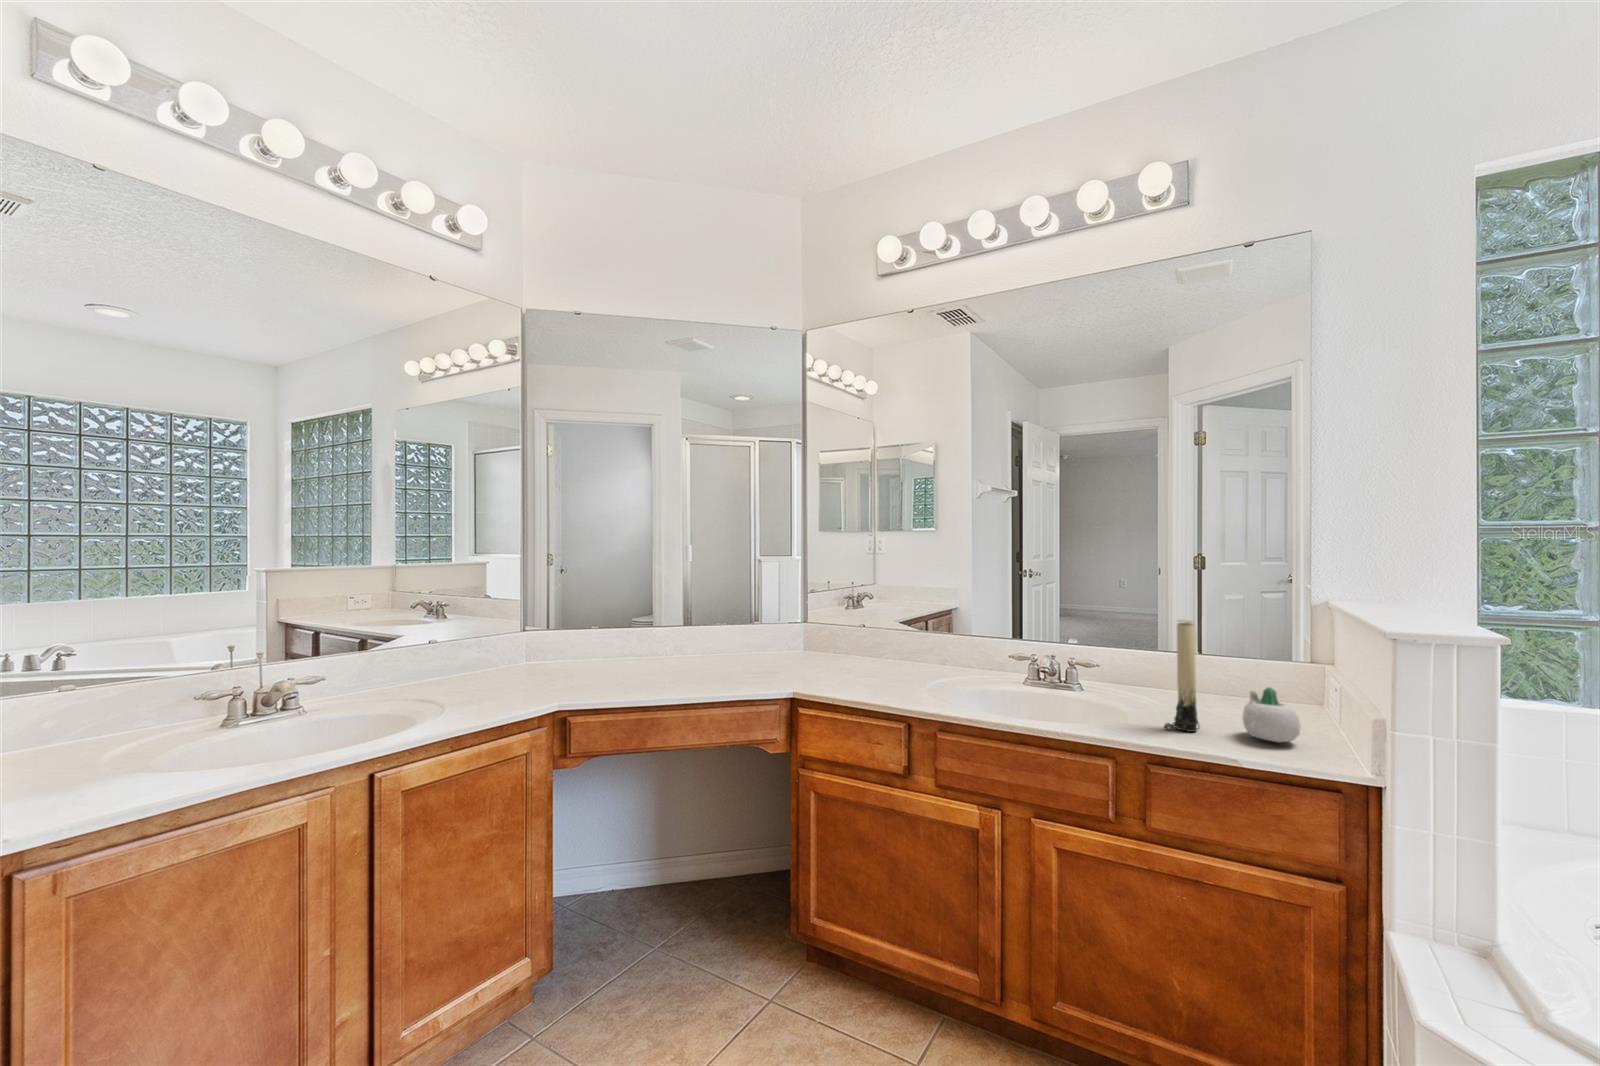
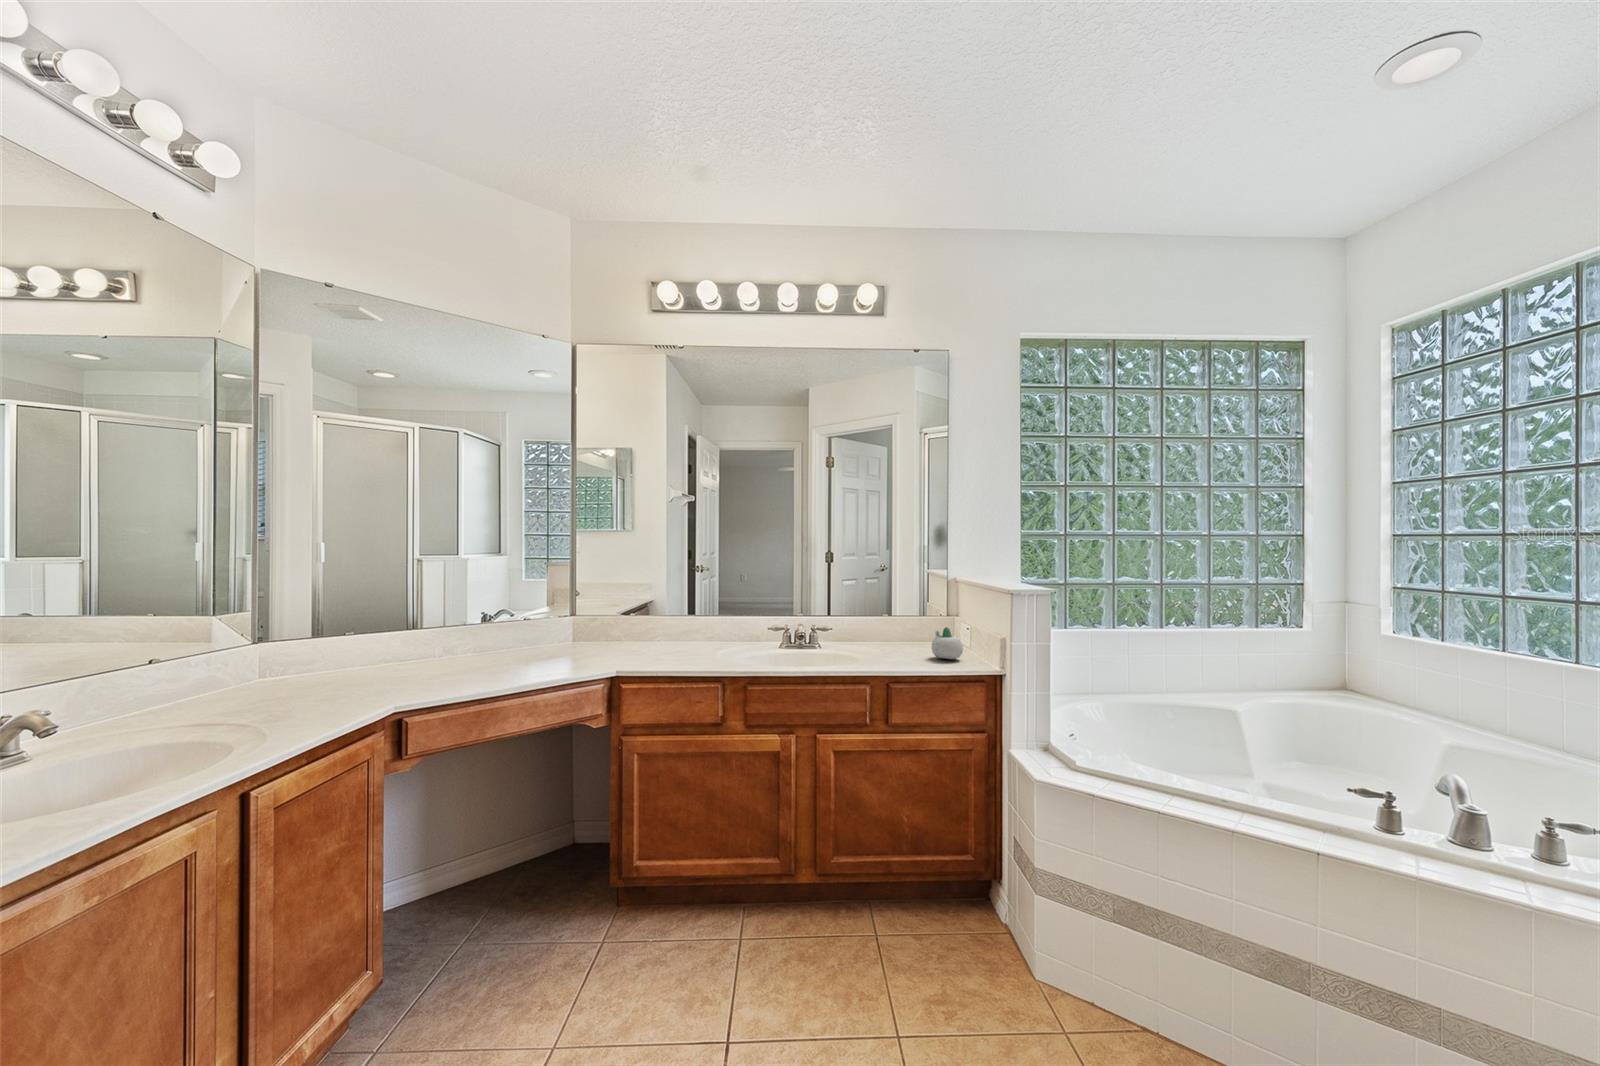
candle: present [1164,619,1200,732] -> none [891,590,910,661]

